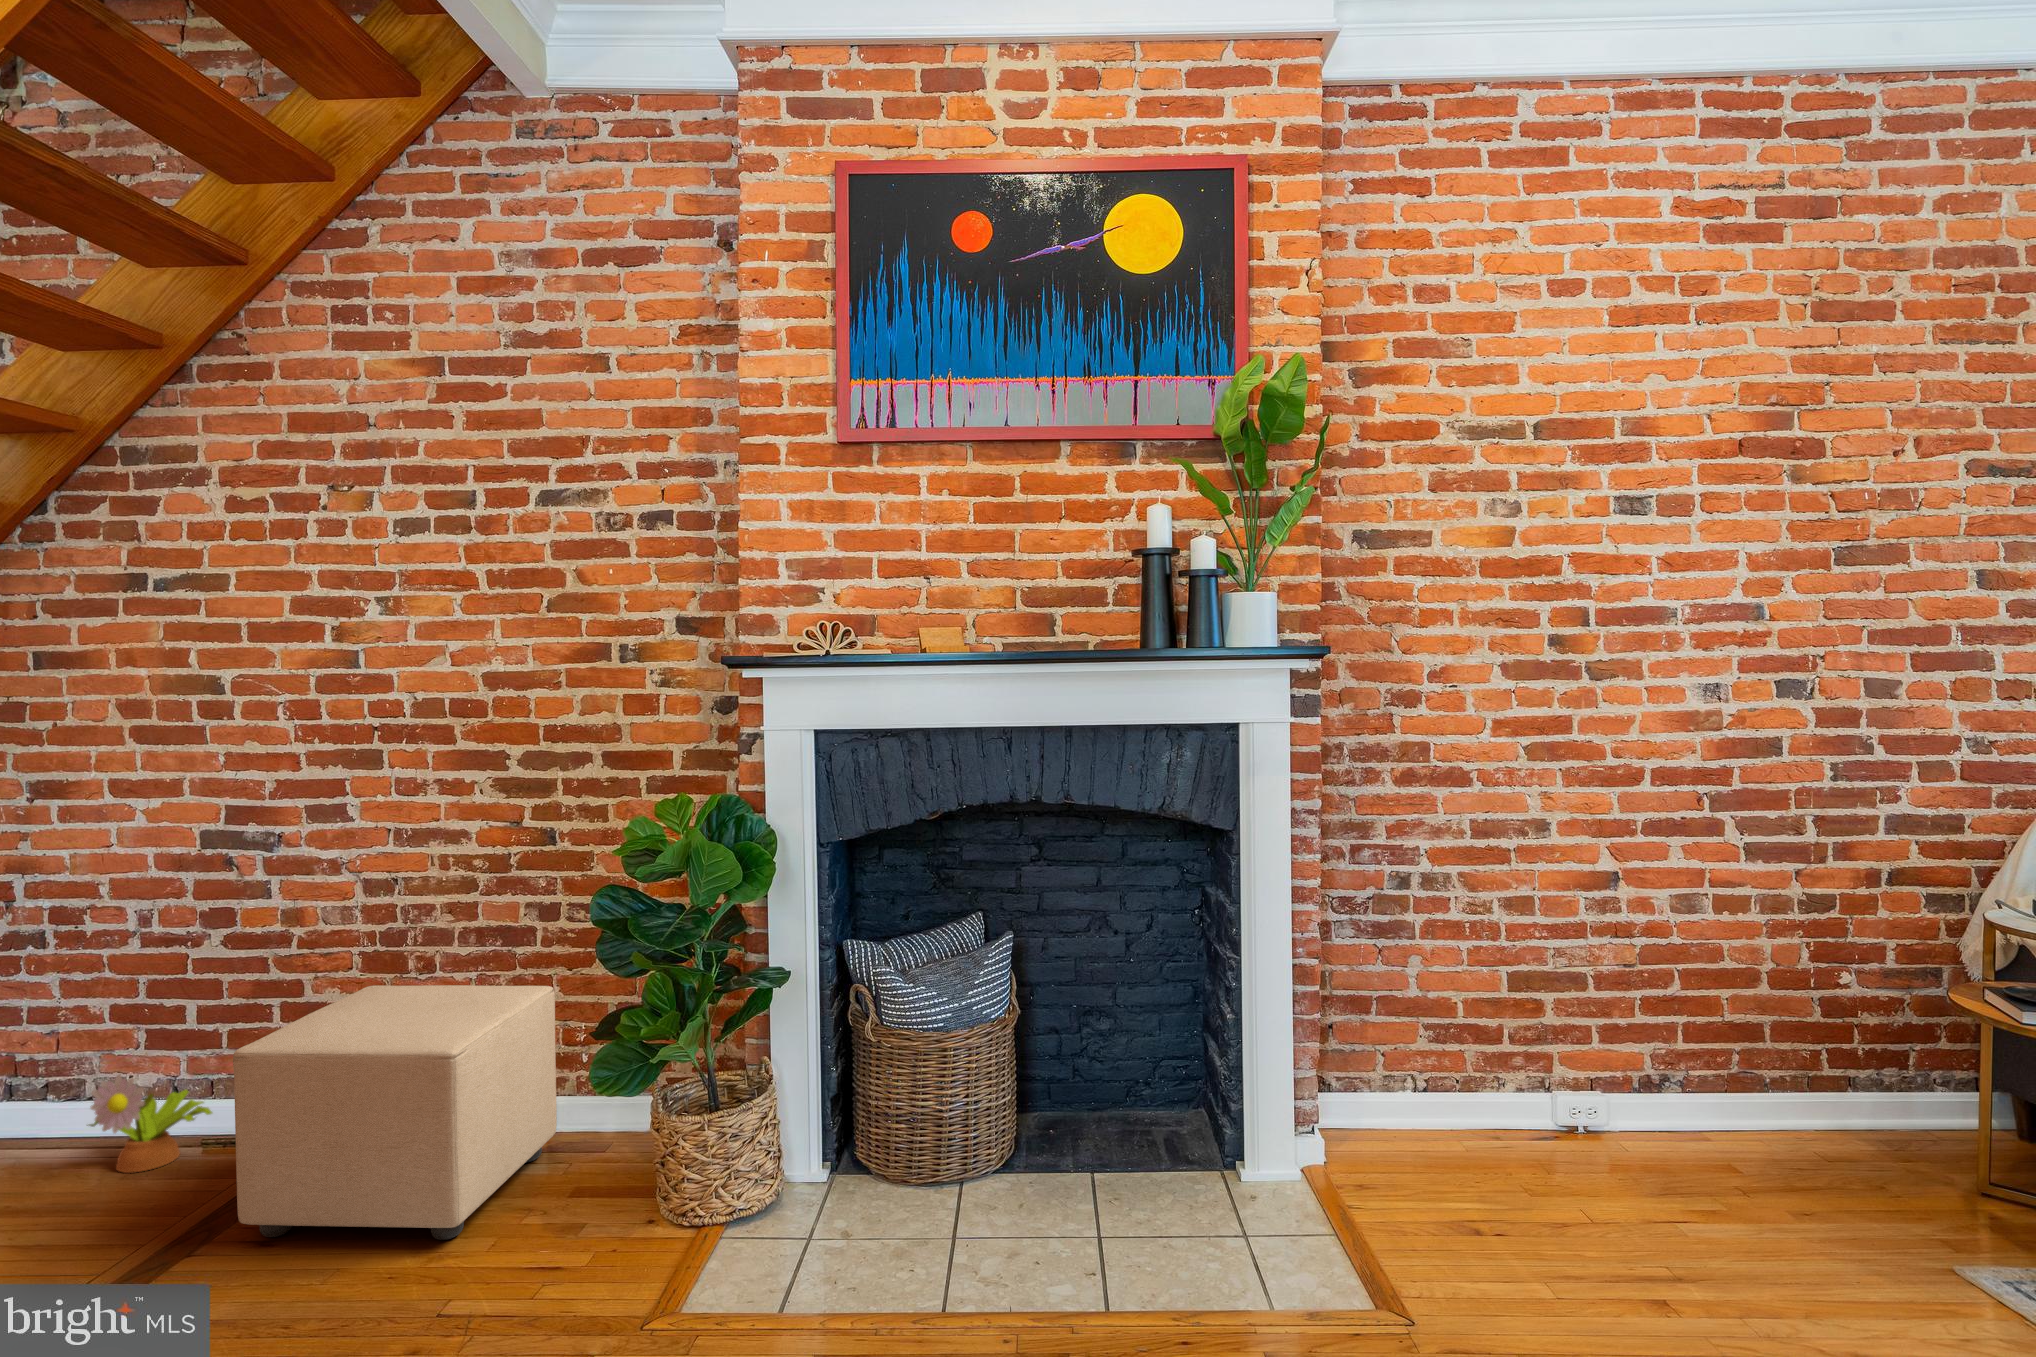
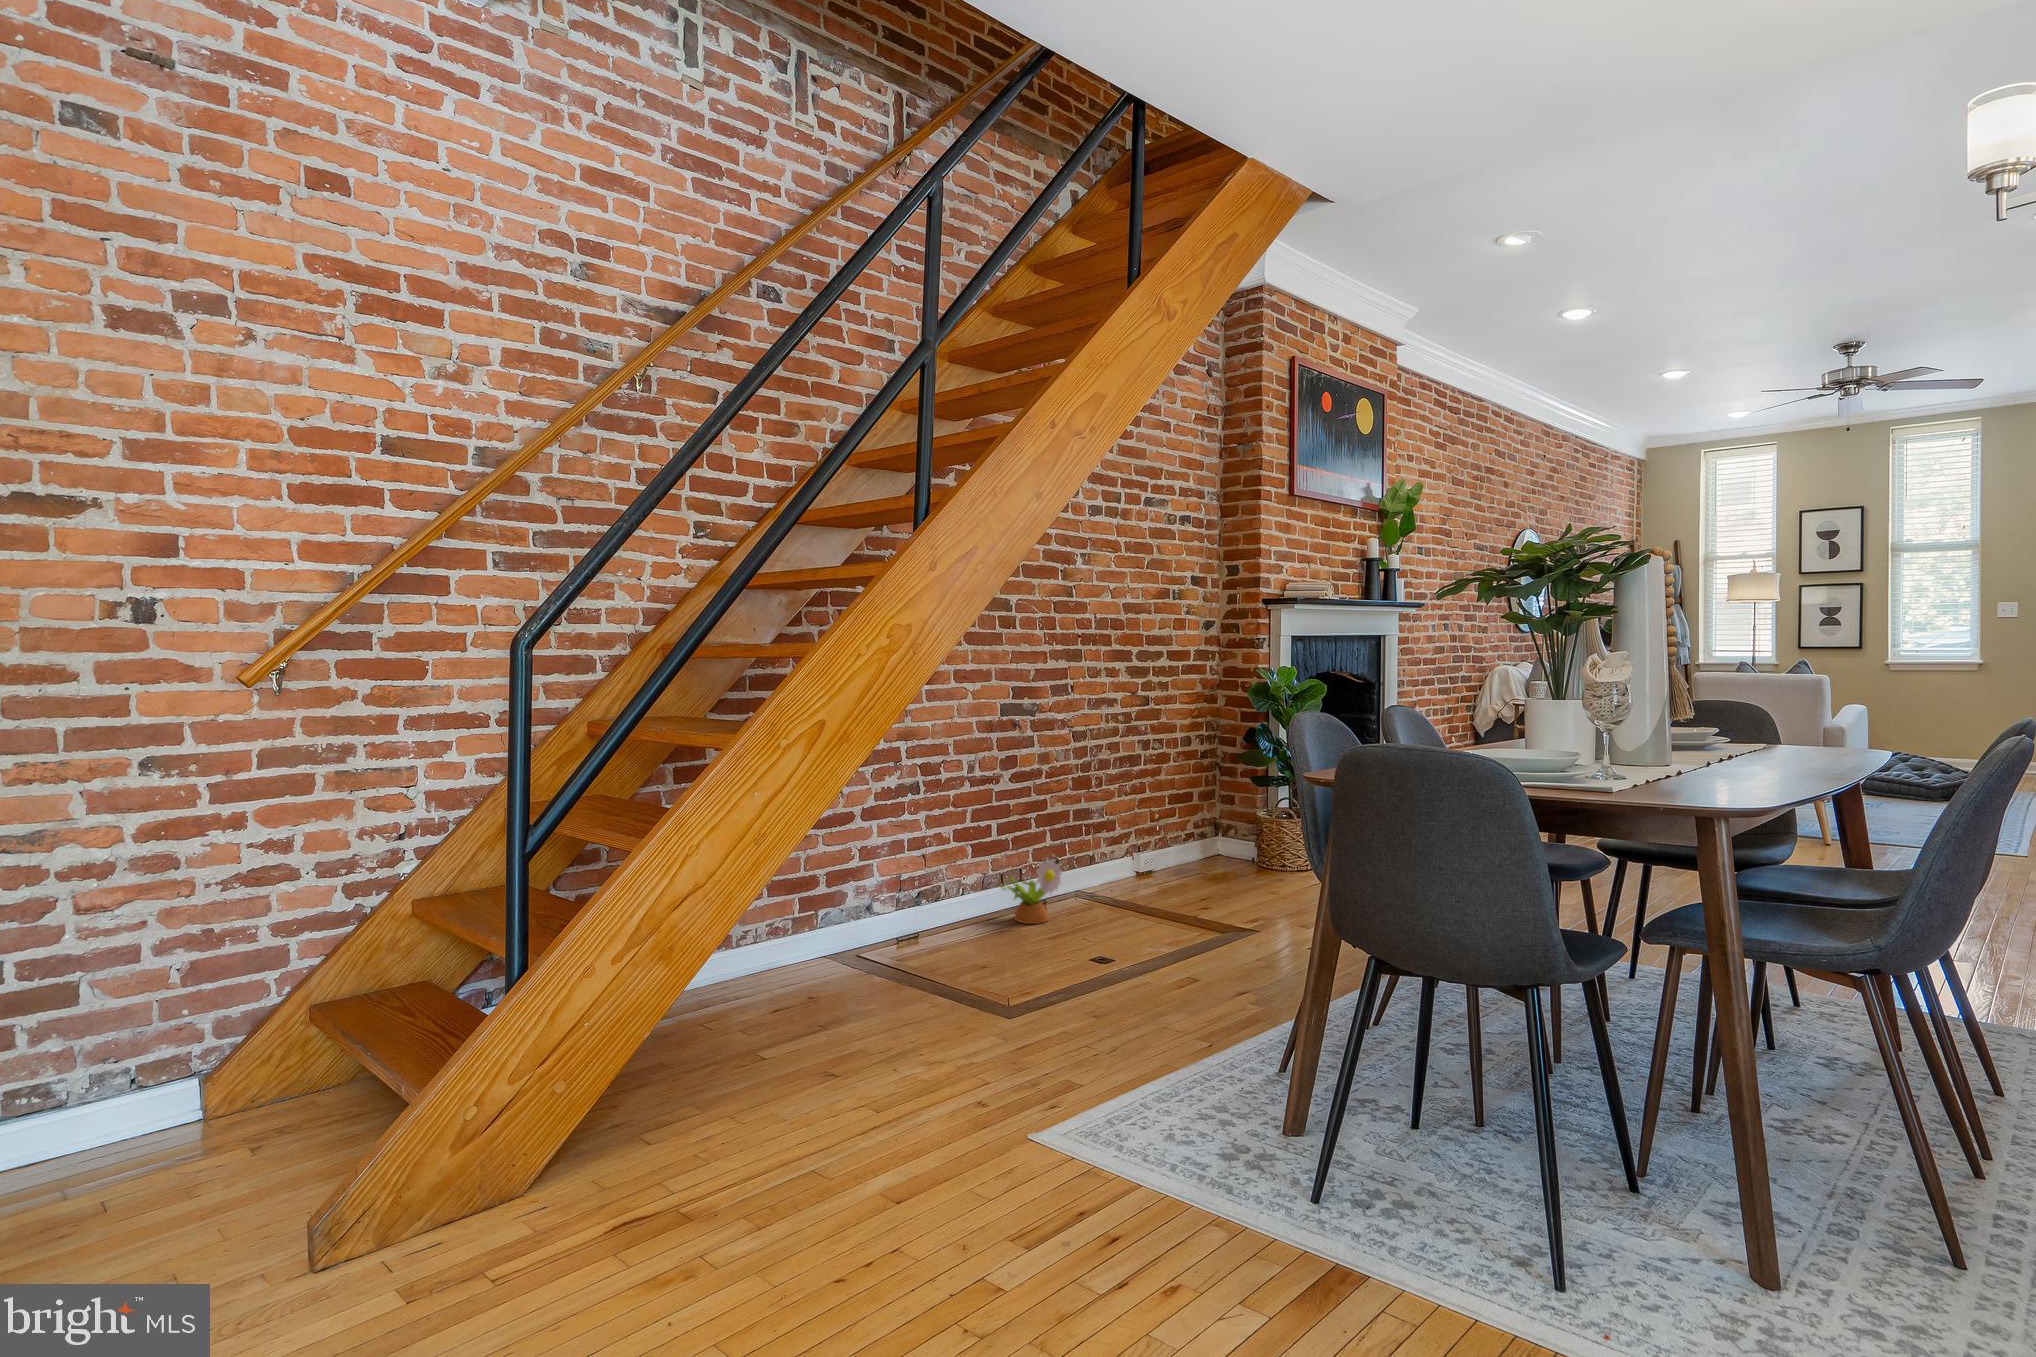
ottoman: present [233,985,557,1240] -> none [1109,781,1277,913]

